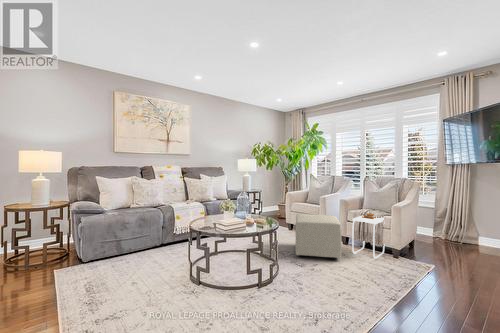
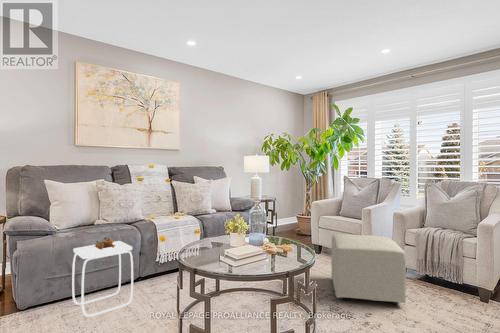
side table: present [352,213,384,259] -> present [72,238,133,316]

